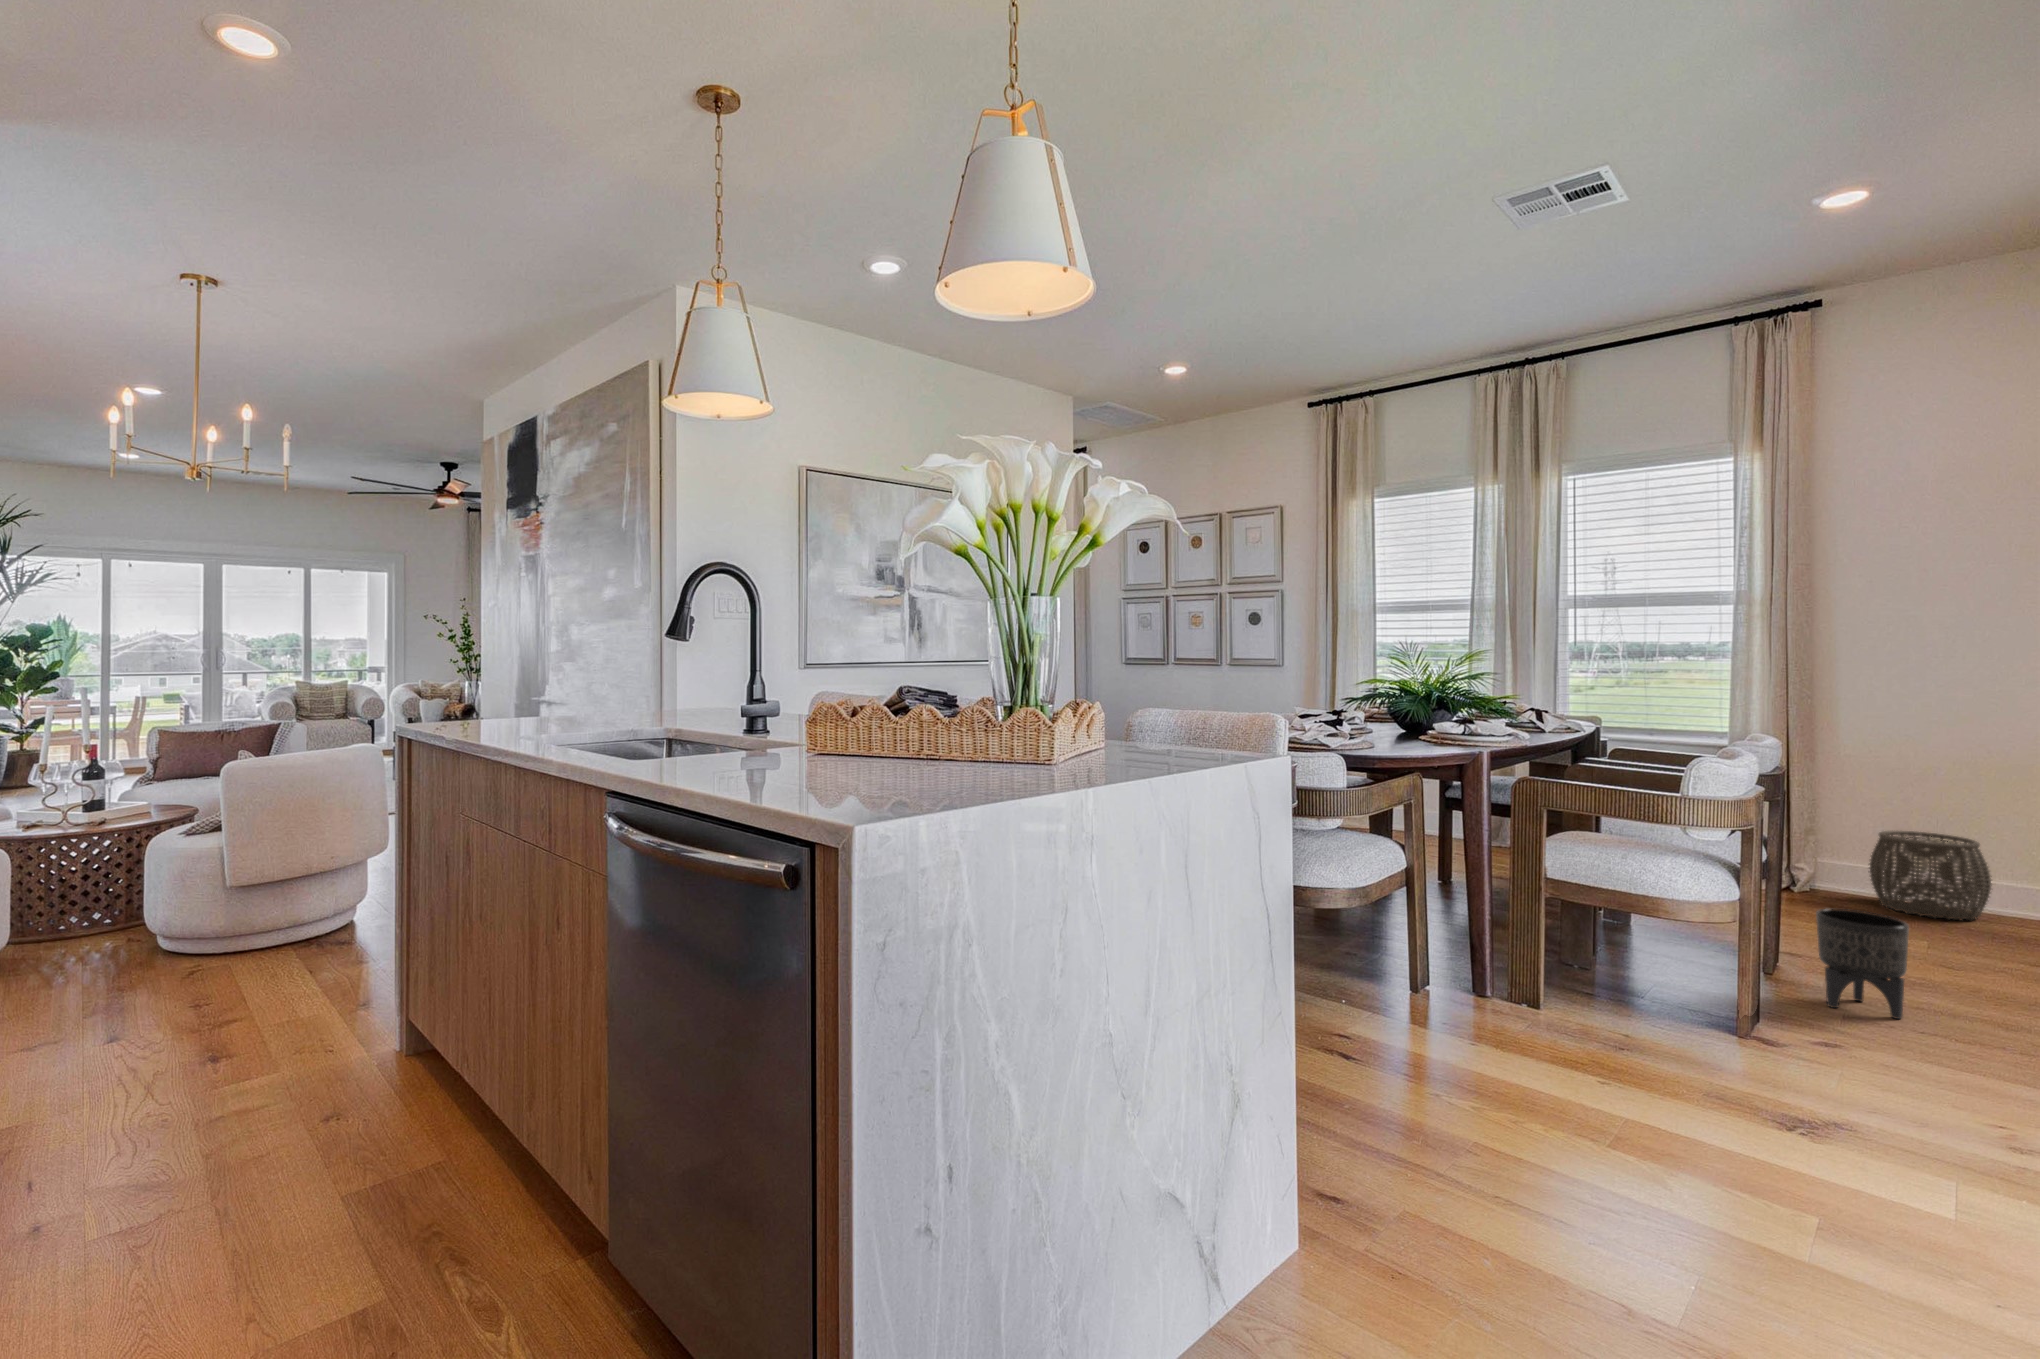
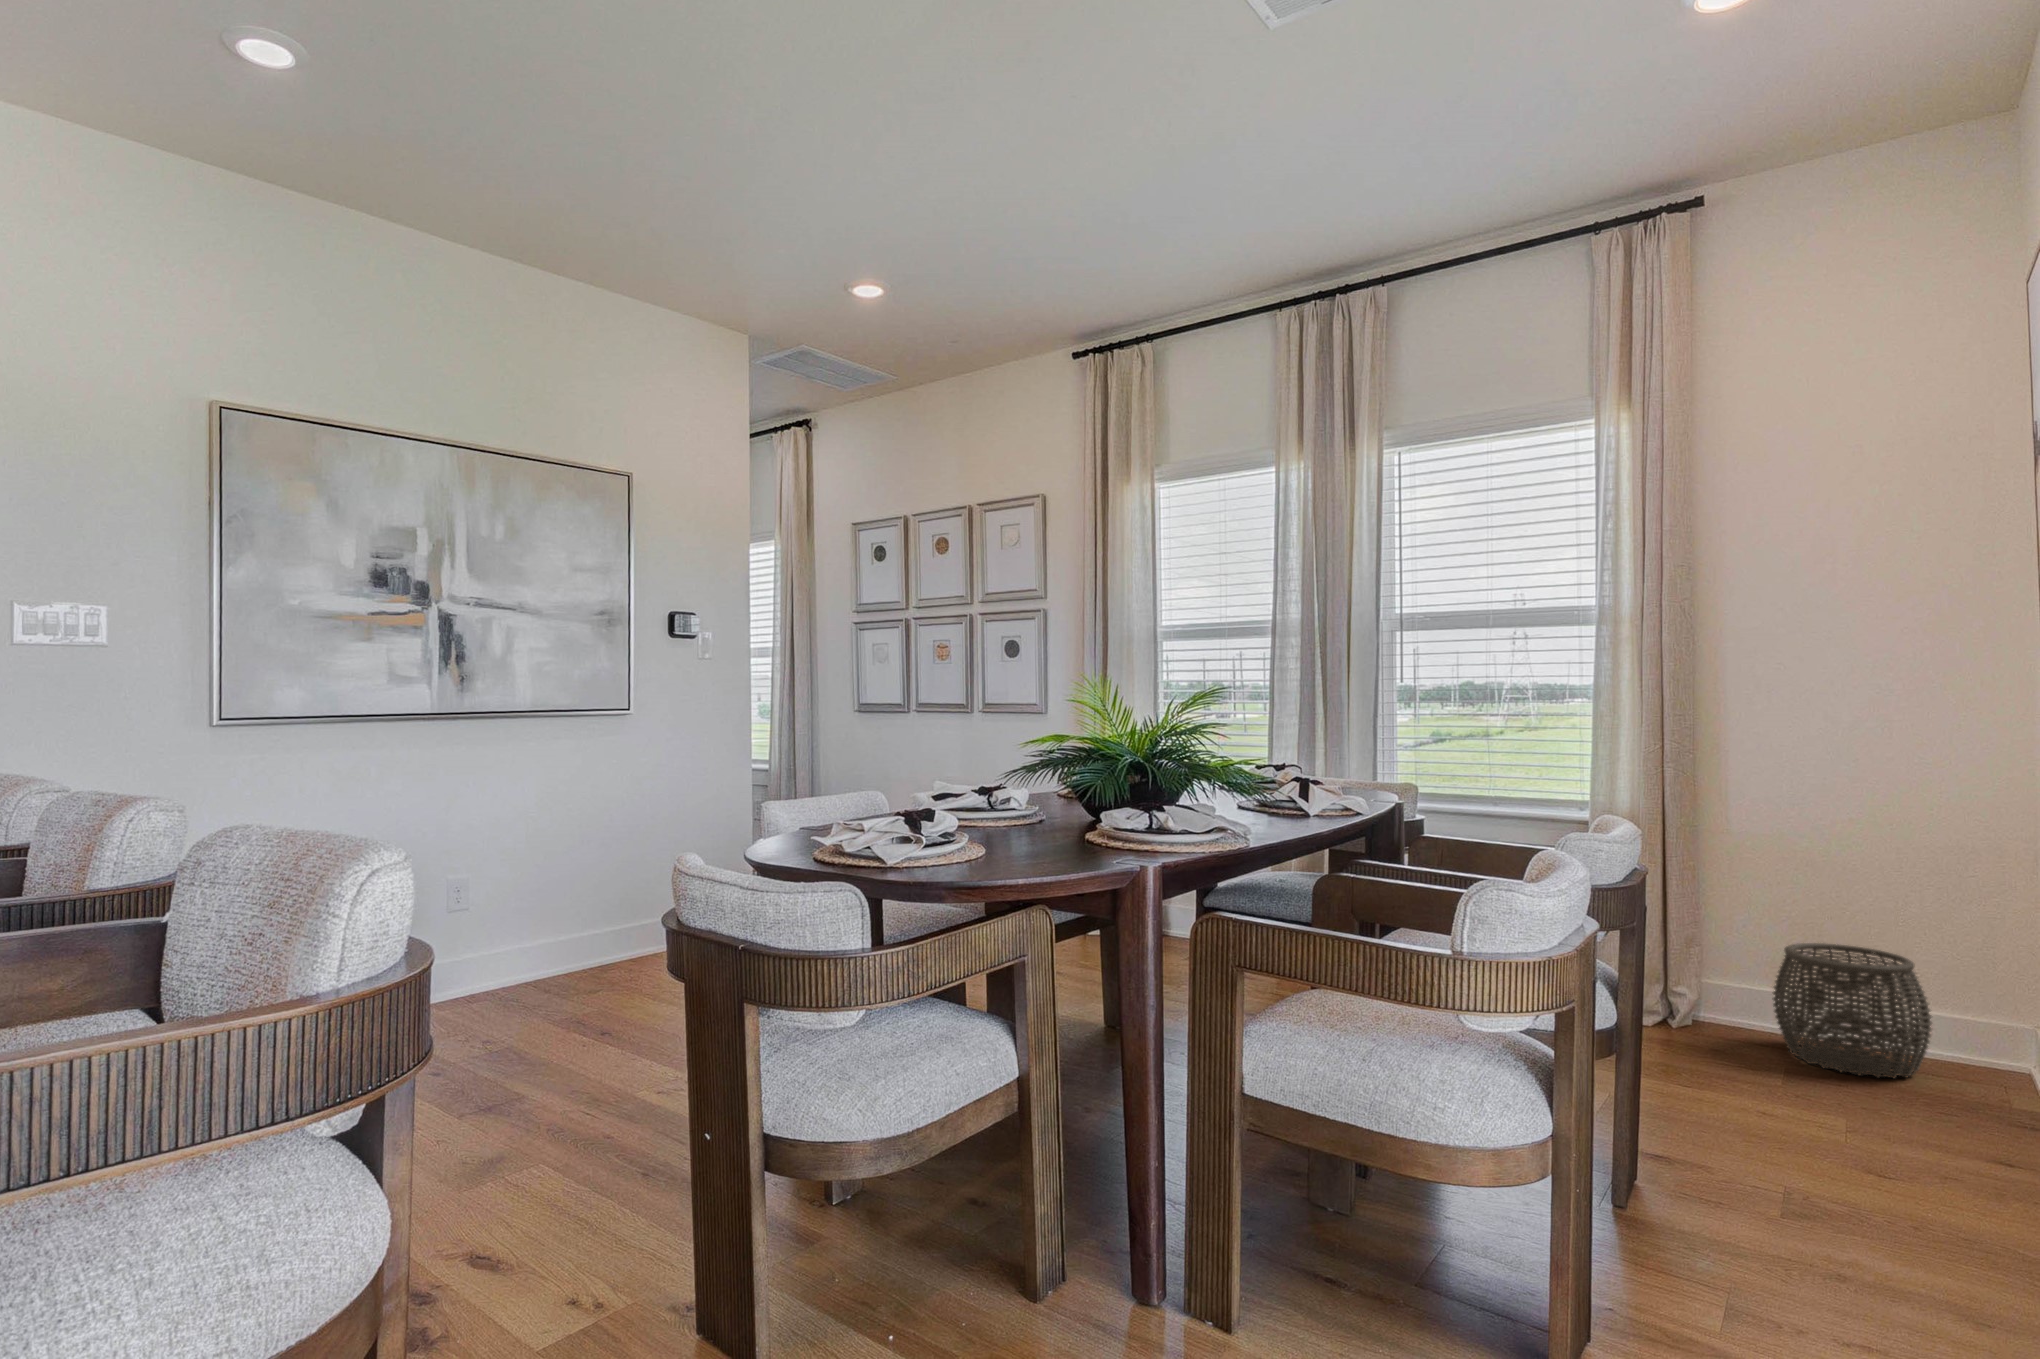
planter: present [1816,909,1909,1019] -> none [1683,1118,1823,1322]

